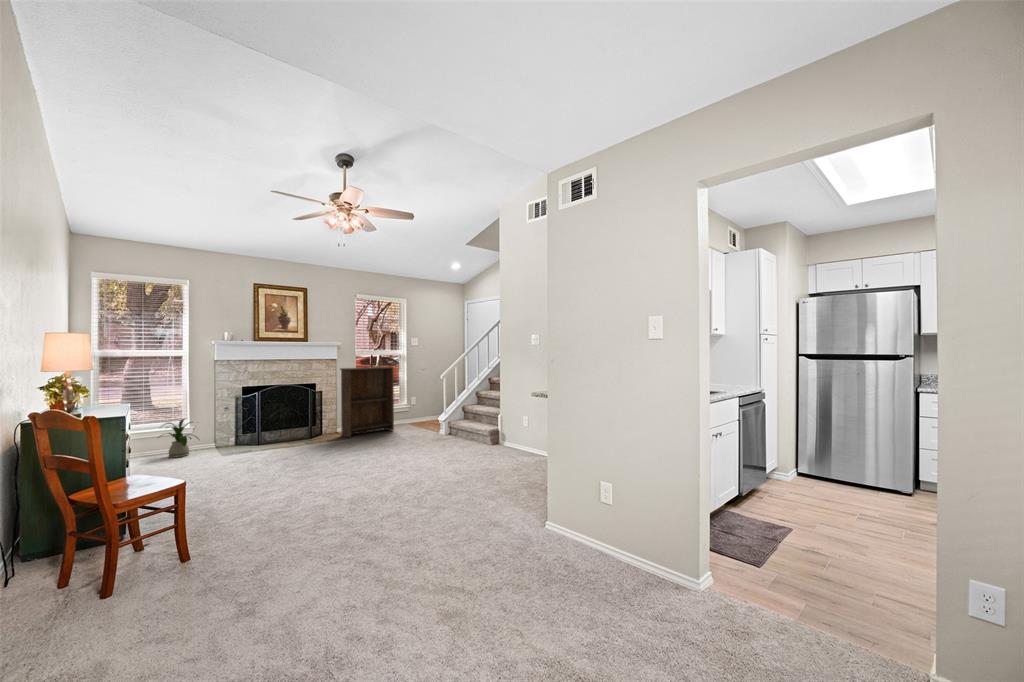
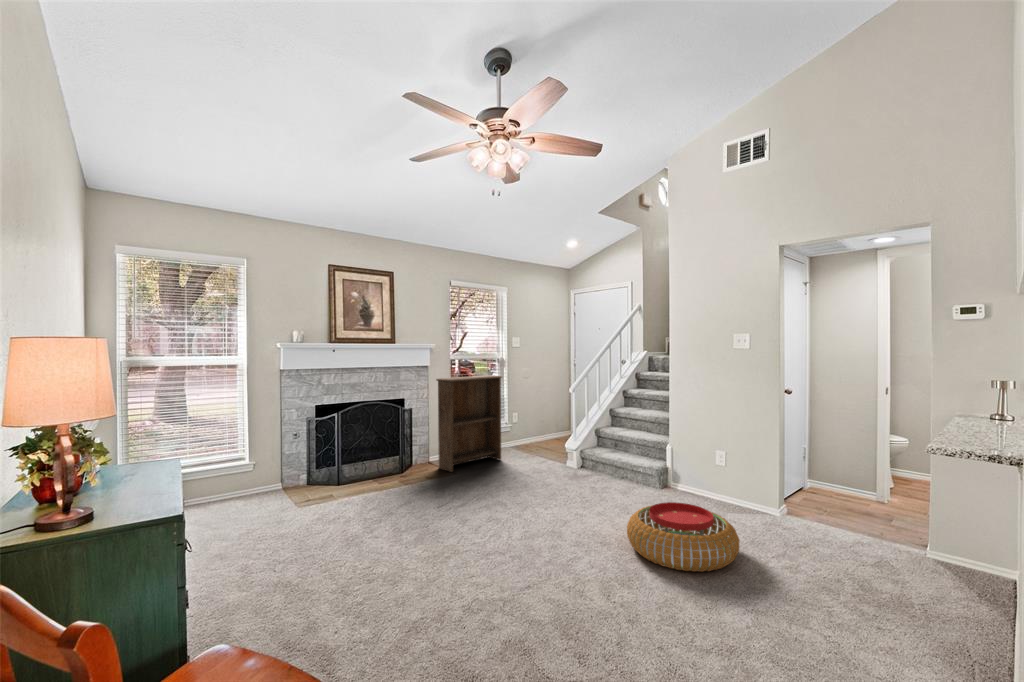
house plant: present [164,418,199,458] -> none [208,452,265,508]
pouf: none [435,441,502,477] -> present [627,502,740,572]

